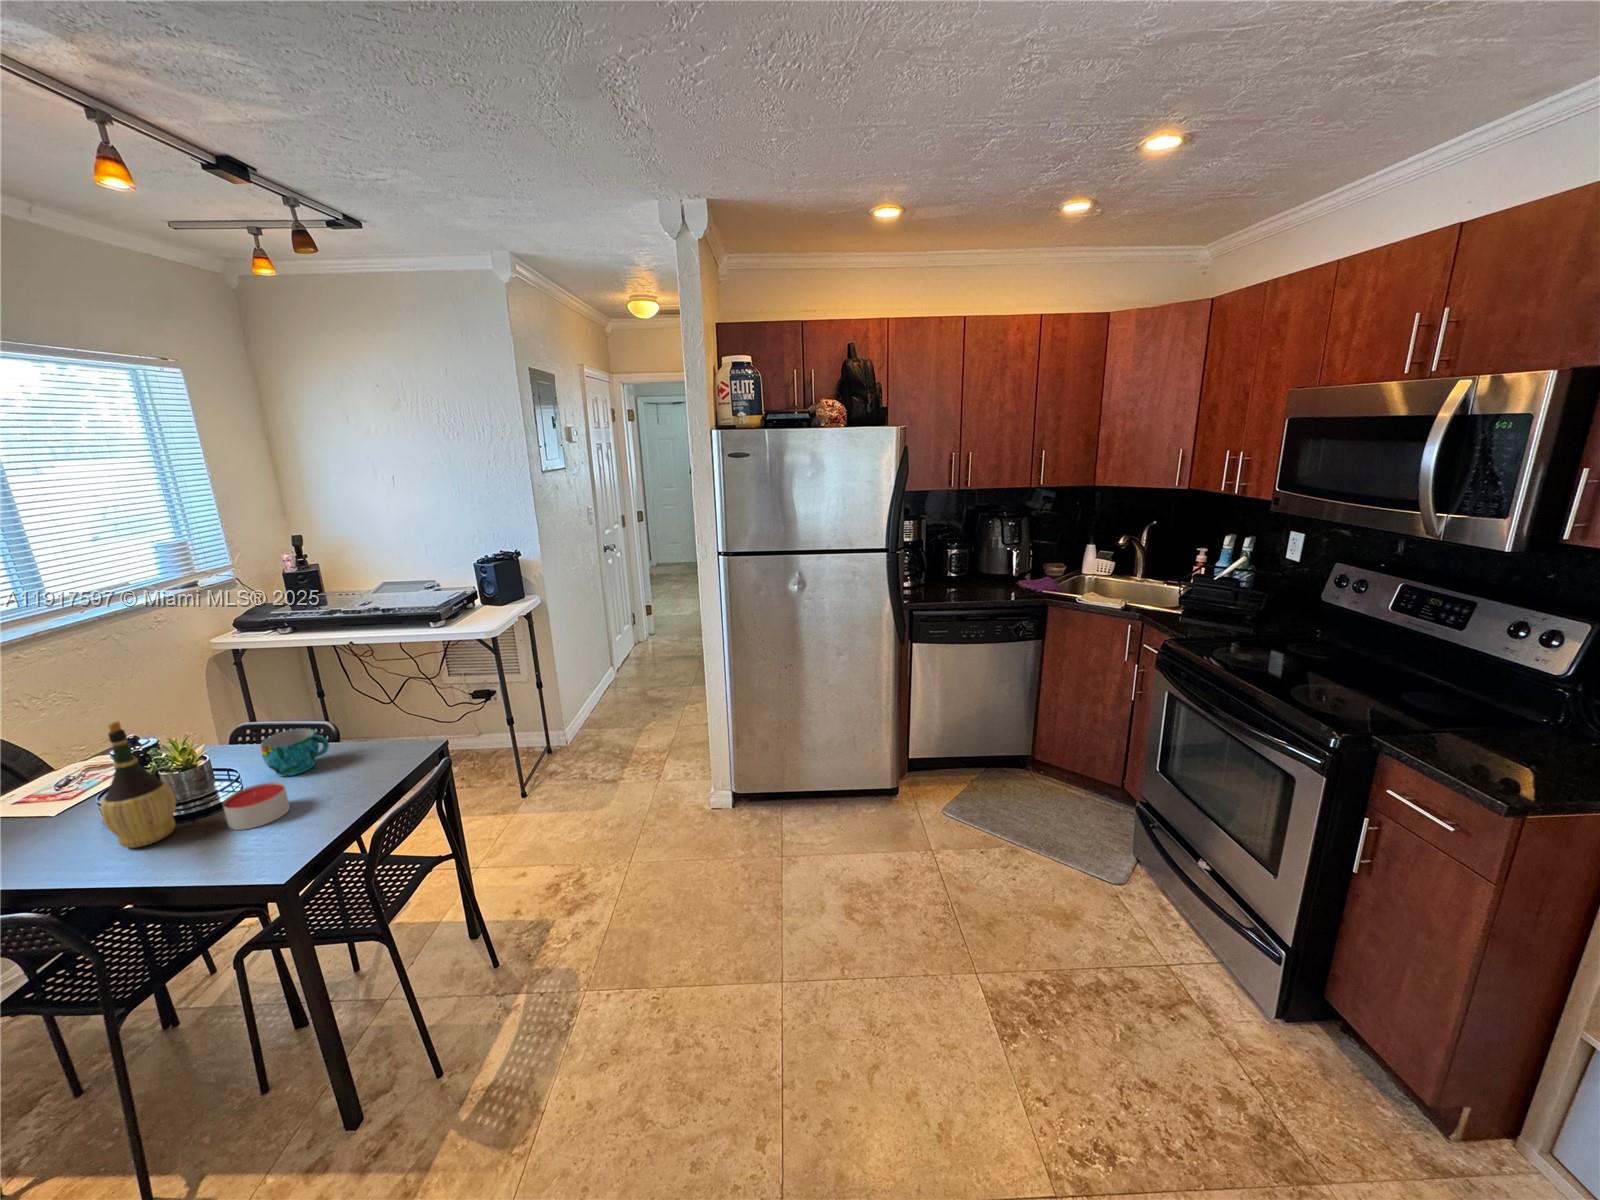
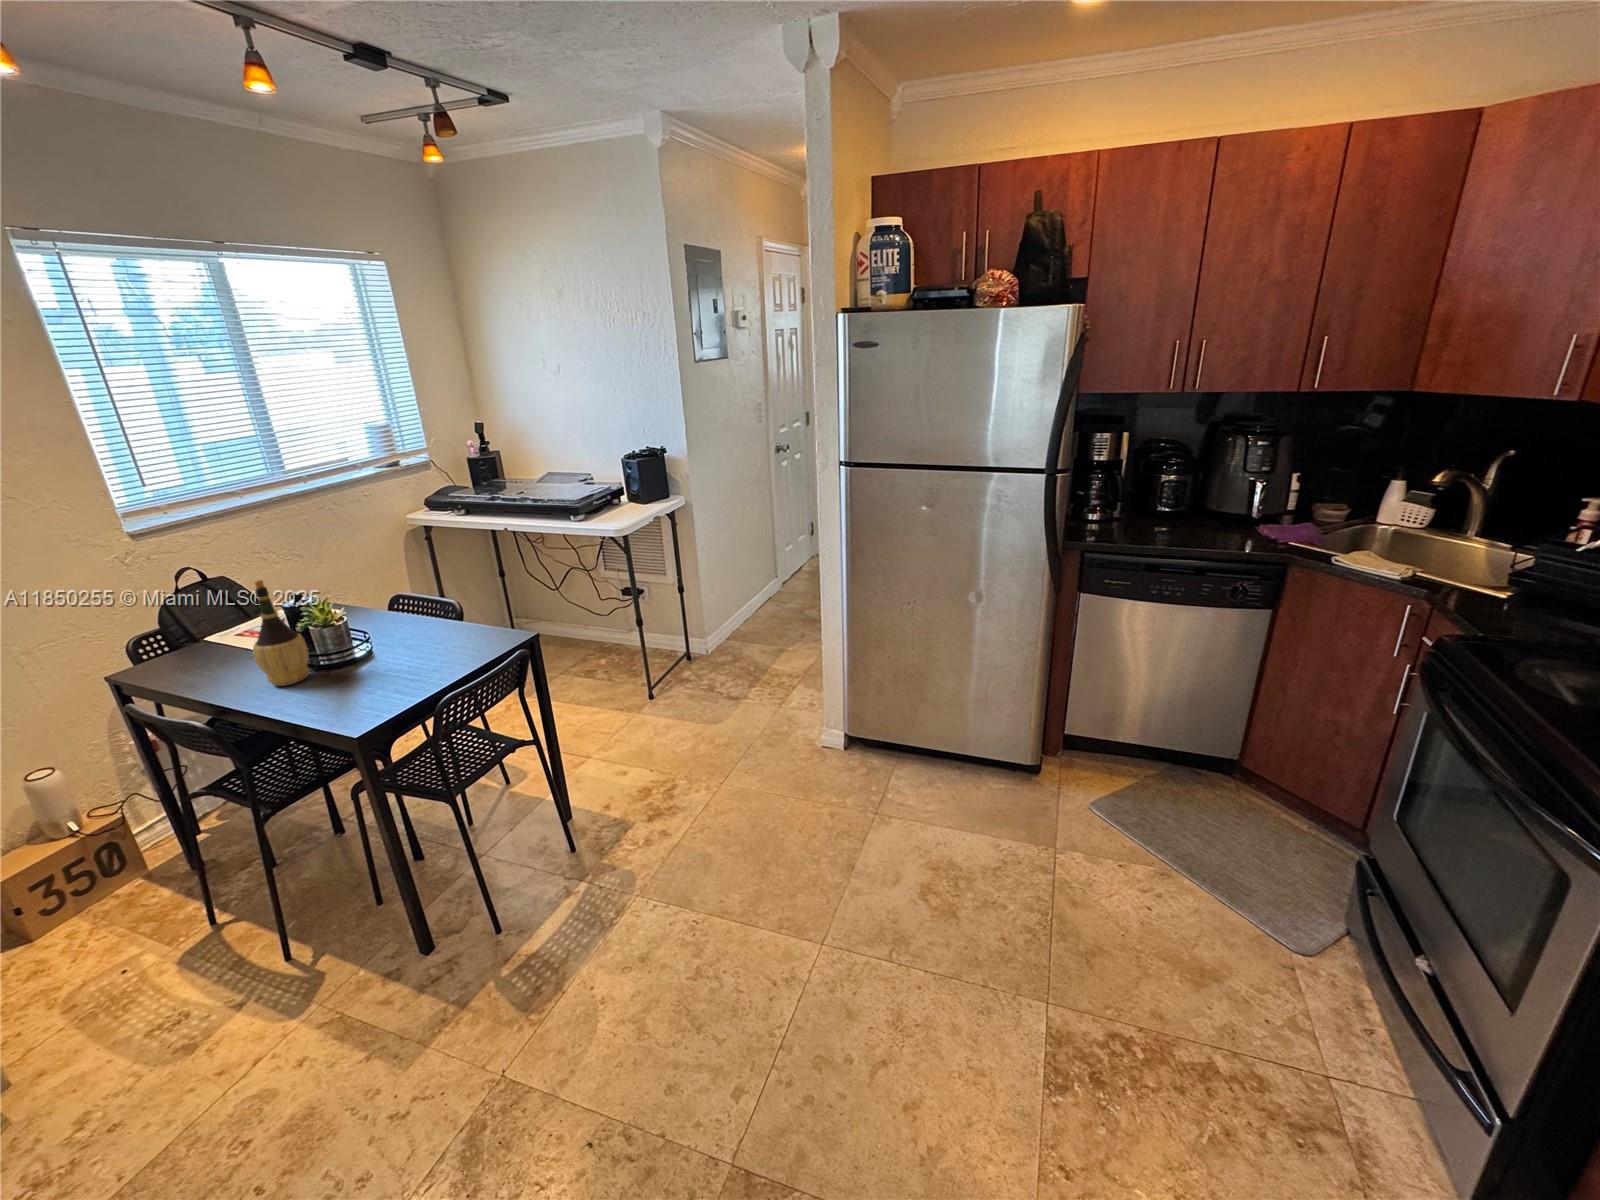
cup: present [261,728,329,776] -> none [386,604,439,645]
candle: present [223,782,290,830] -> none [337,649,392,686]

